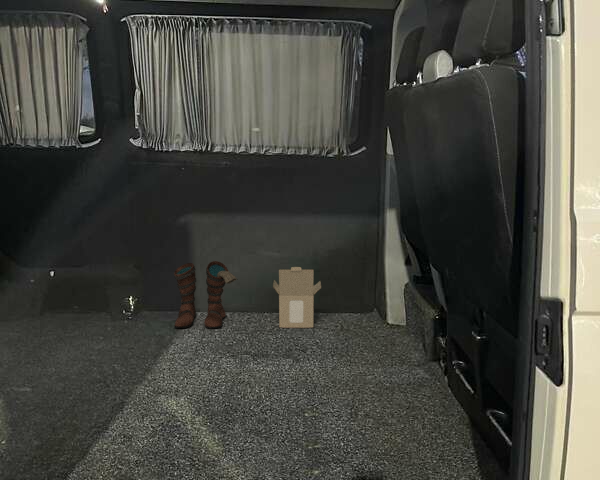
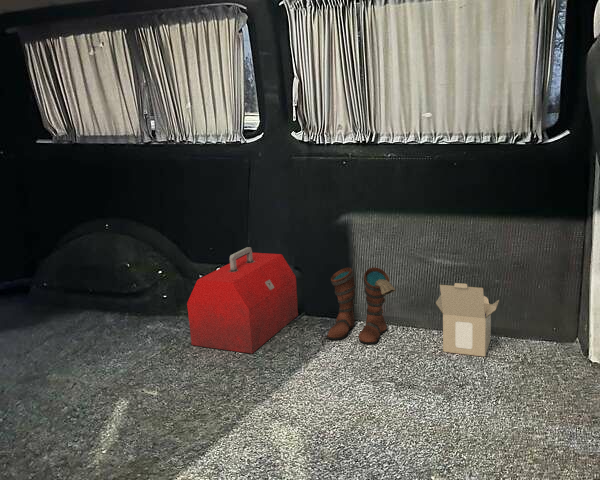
toolbox: none [32,248,137,347] -> present [187,247,298,353]

